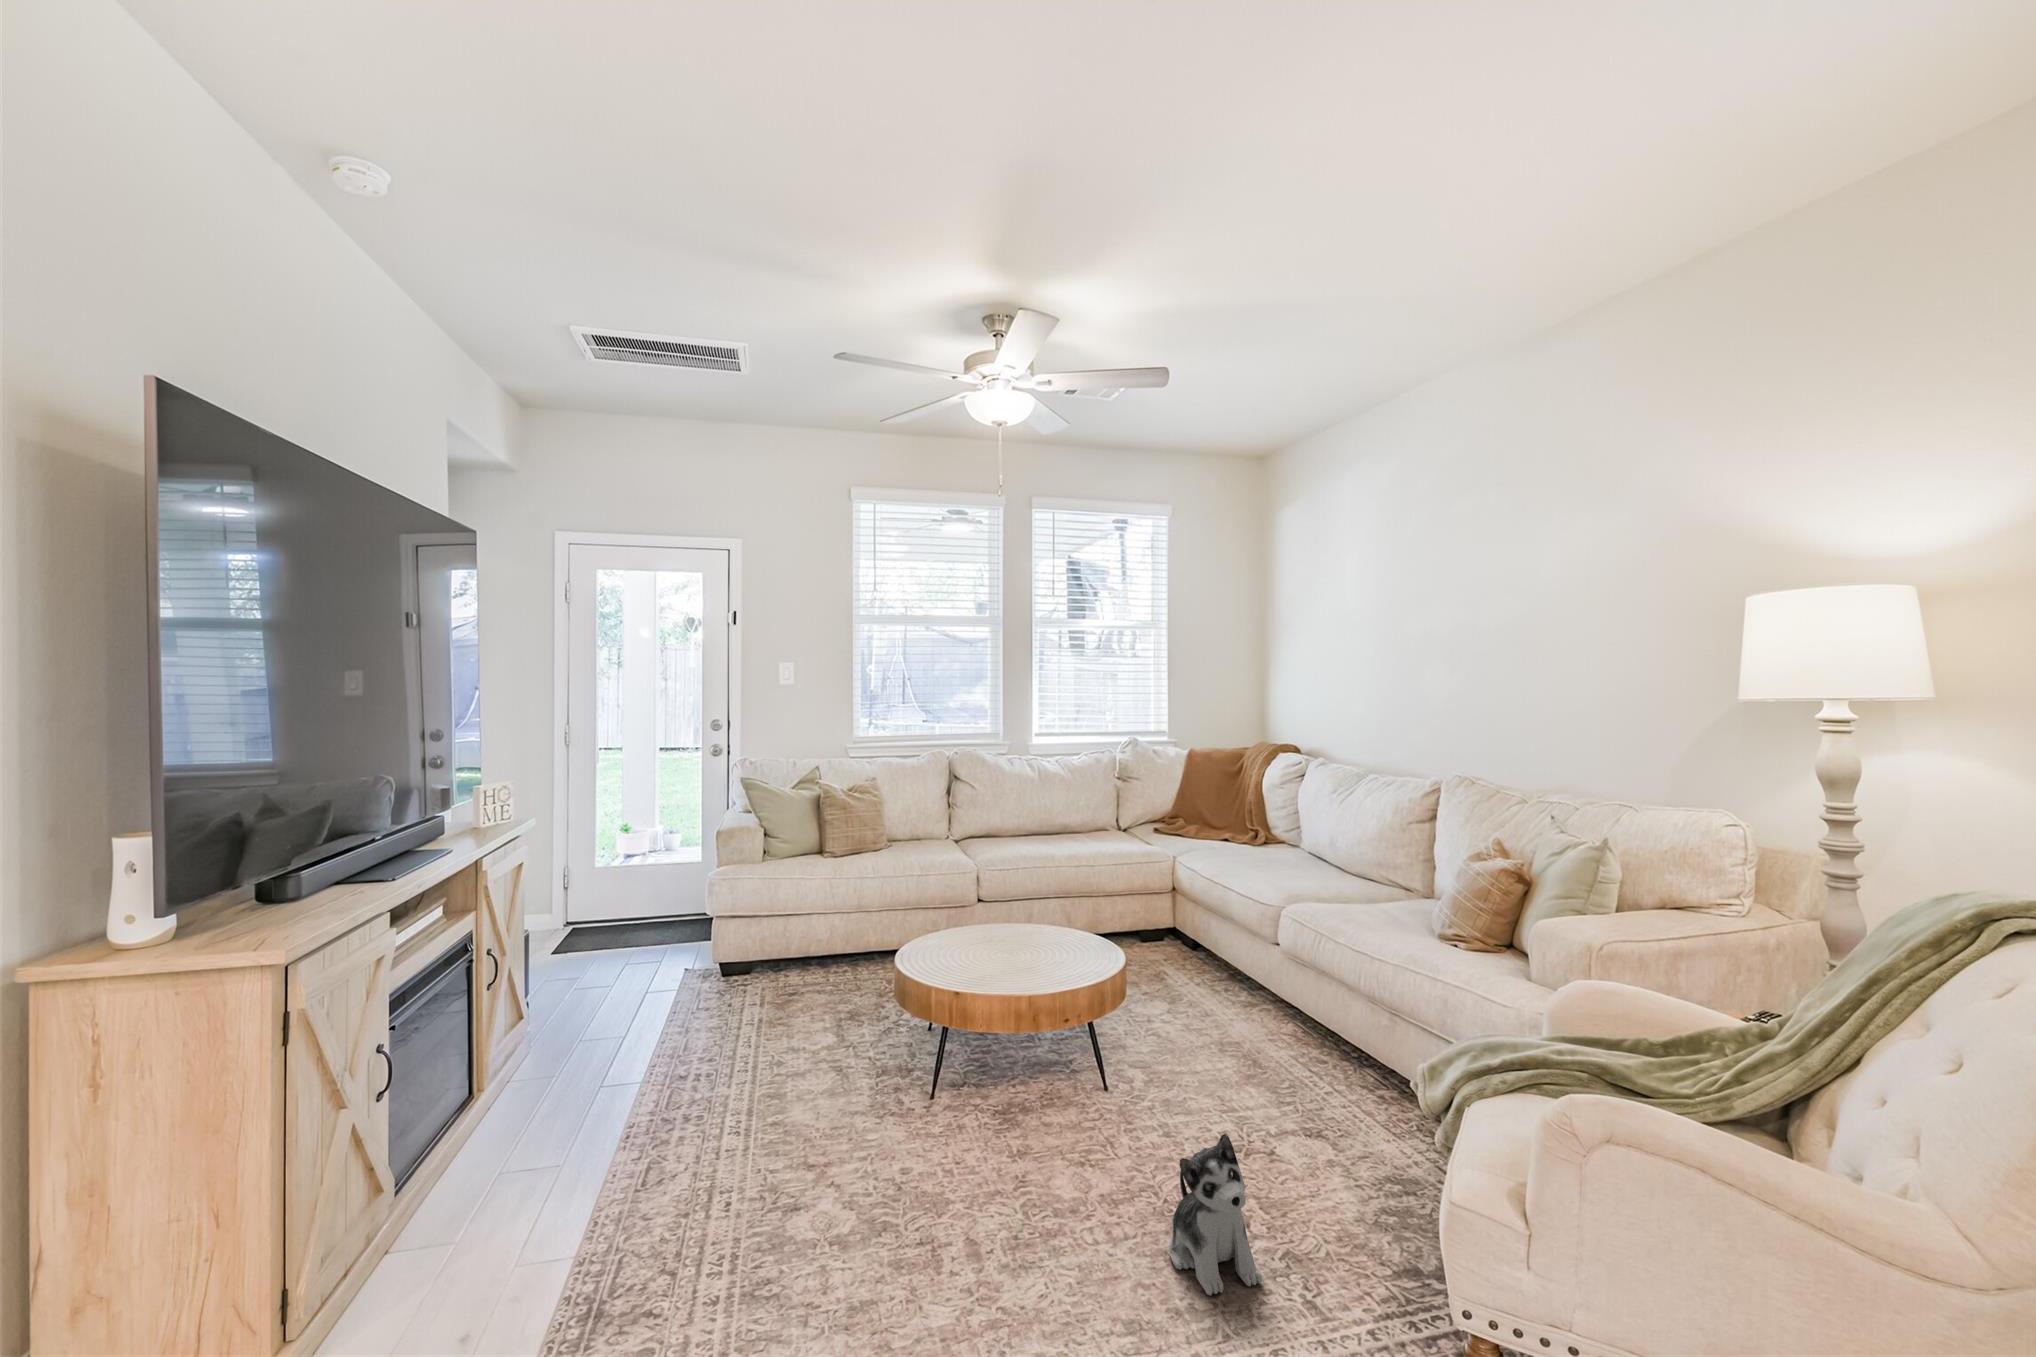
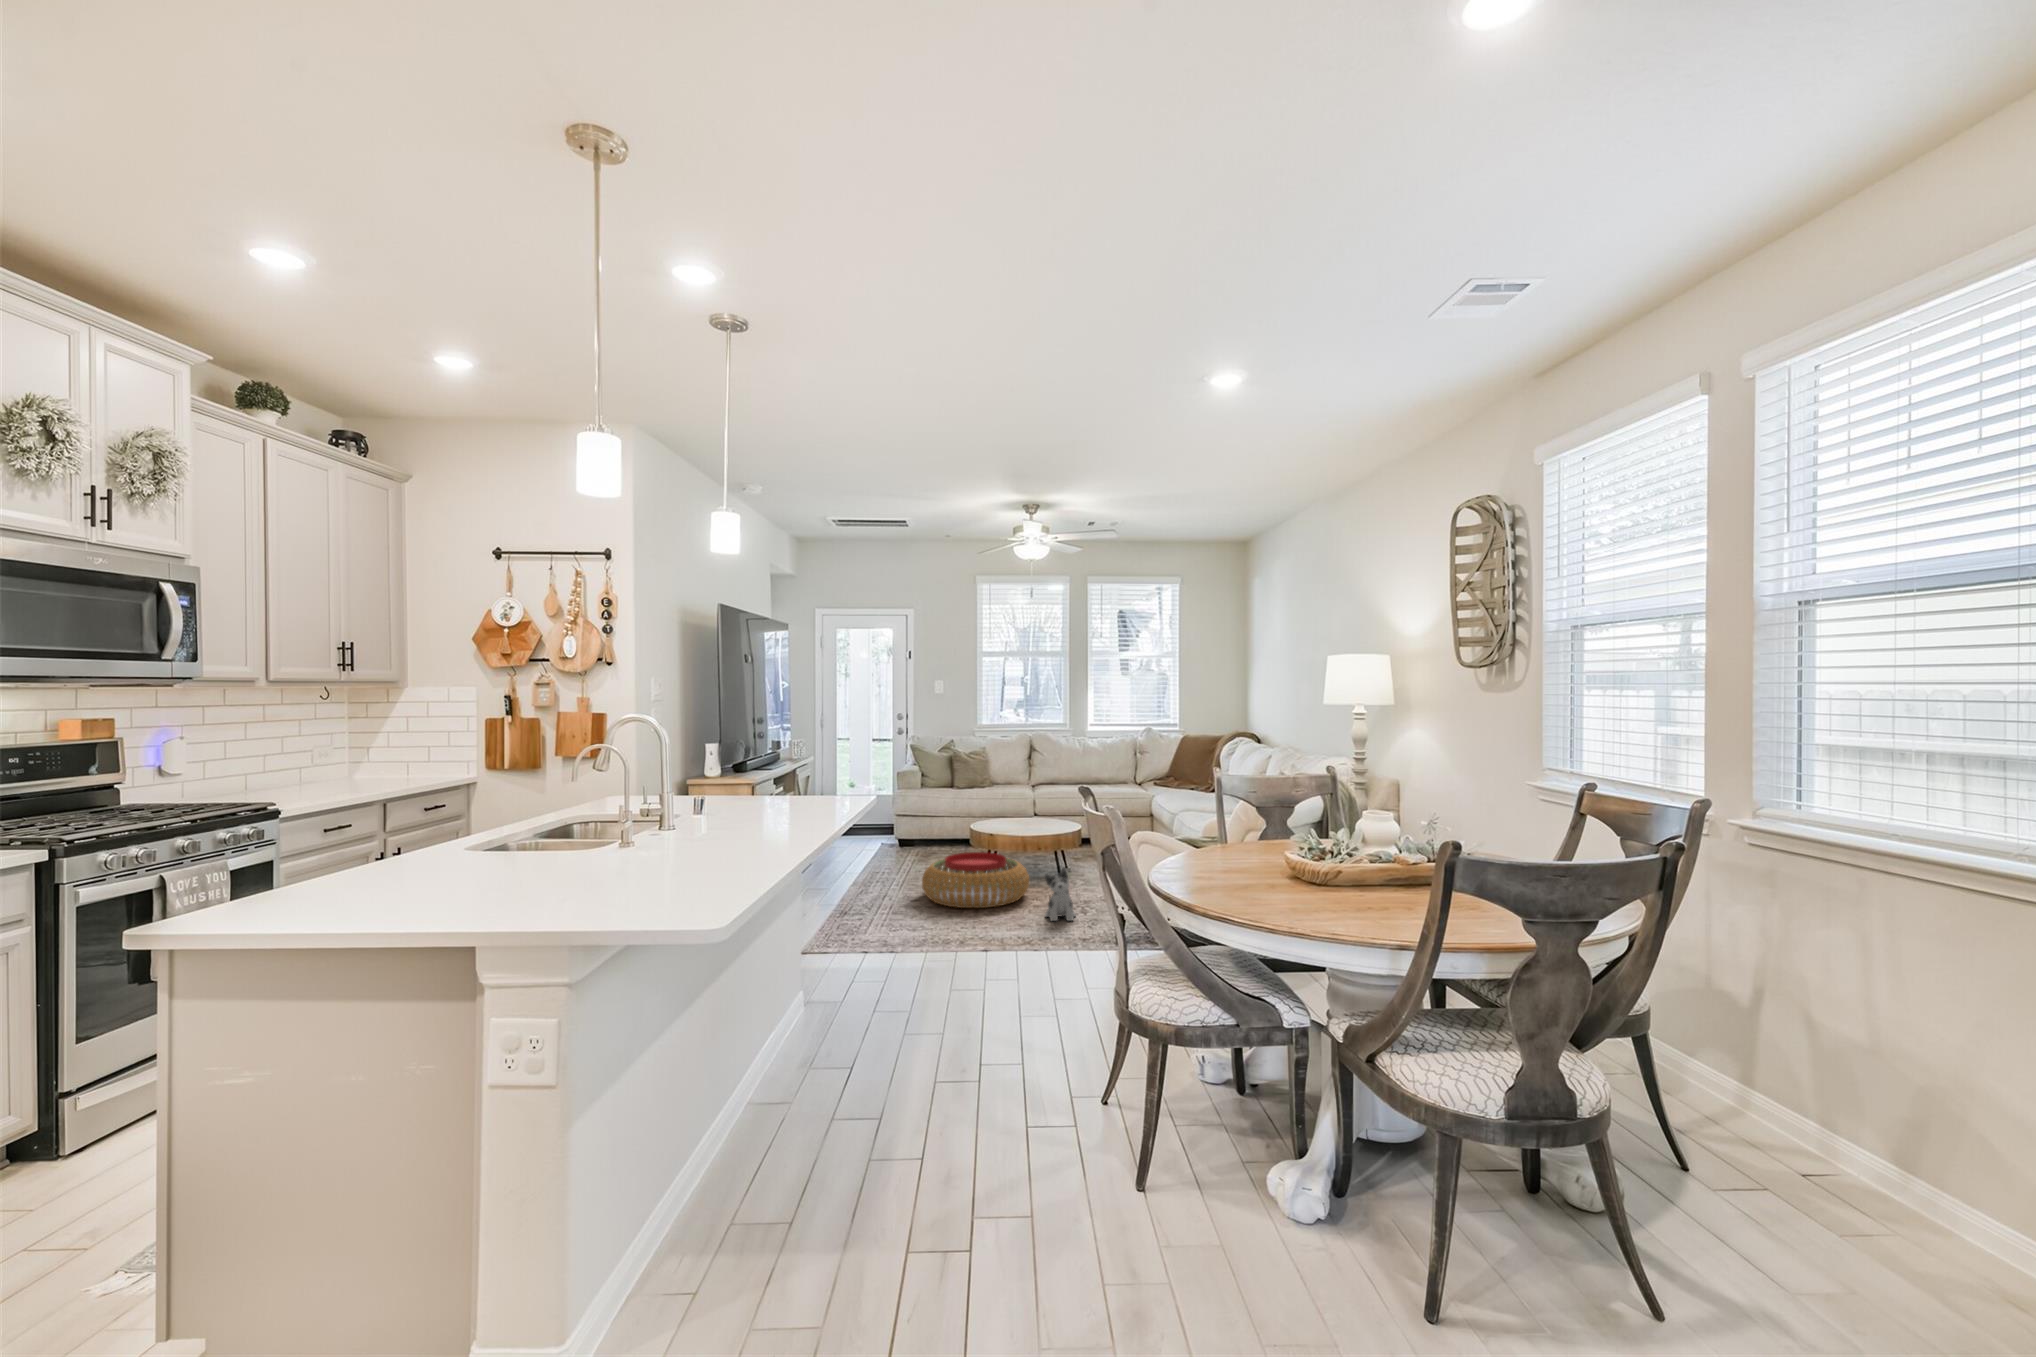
pouf: none [813,1047,1078,1244] -> present [922,852,1029,908]

